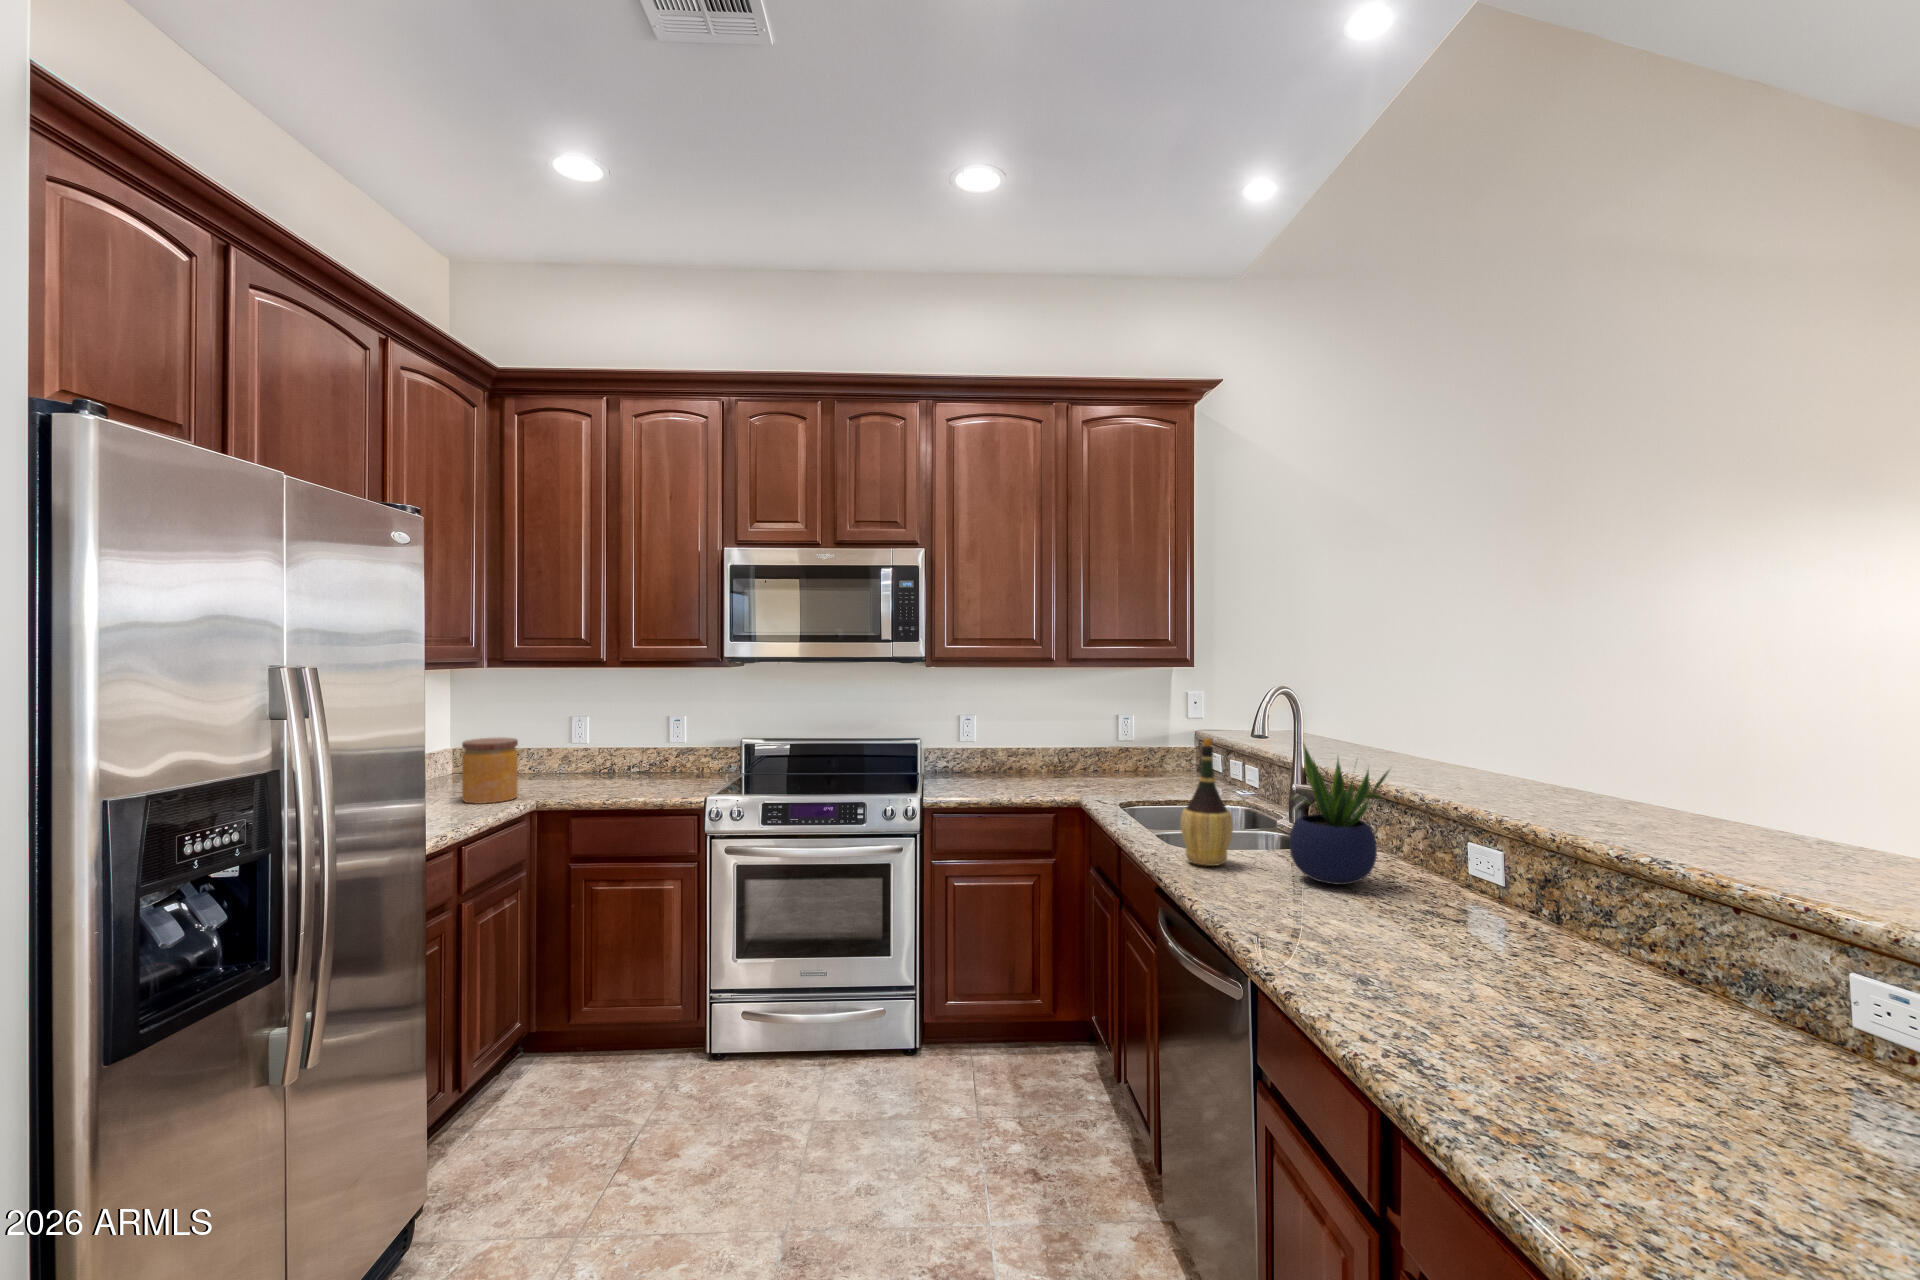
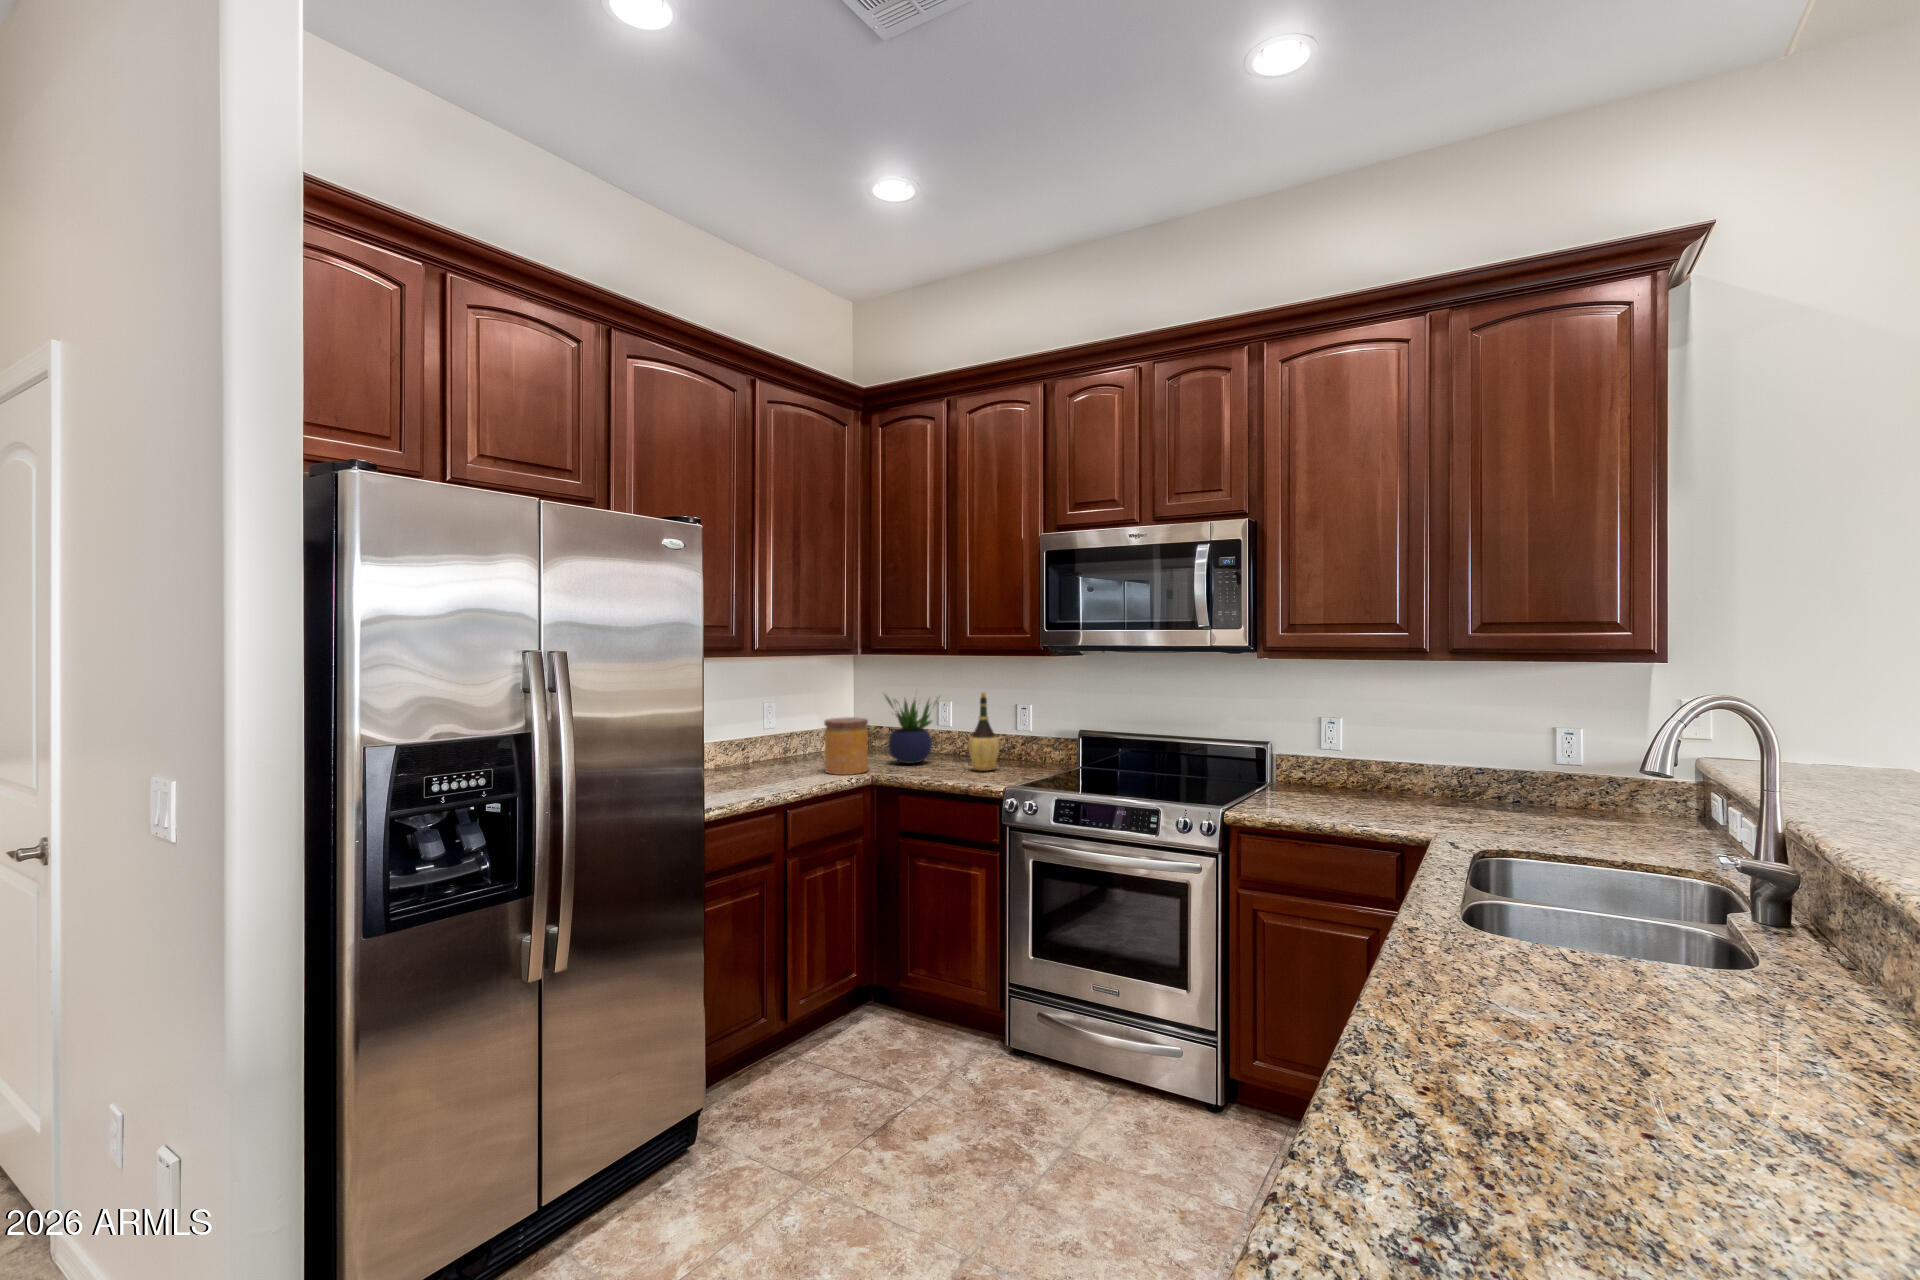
wine bottle: present [1181,738,1233,866] -> present [968,693,1000,771]
potted plant: present [1289,745,1389,885] -> present [885,695,935,764]

